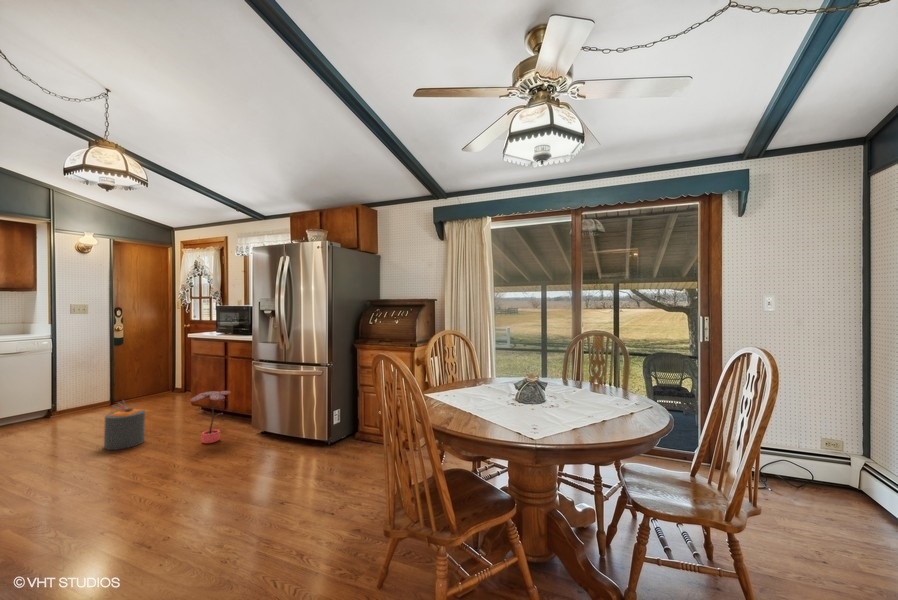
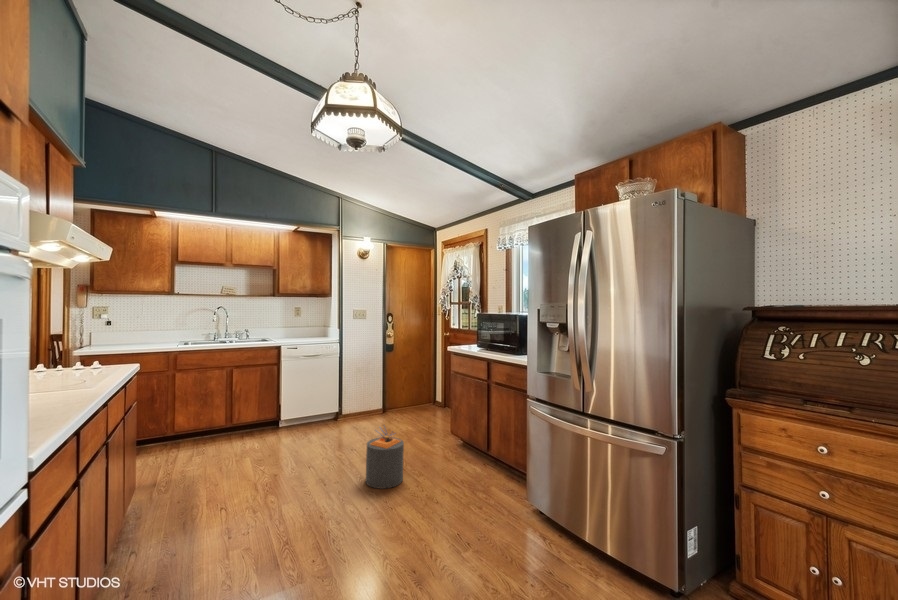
potted plant: present [190,391,231,443] -> none [450,433,498,511]

